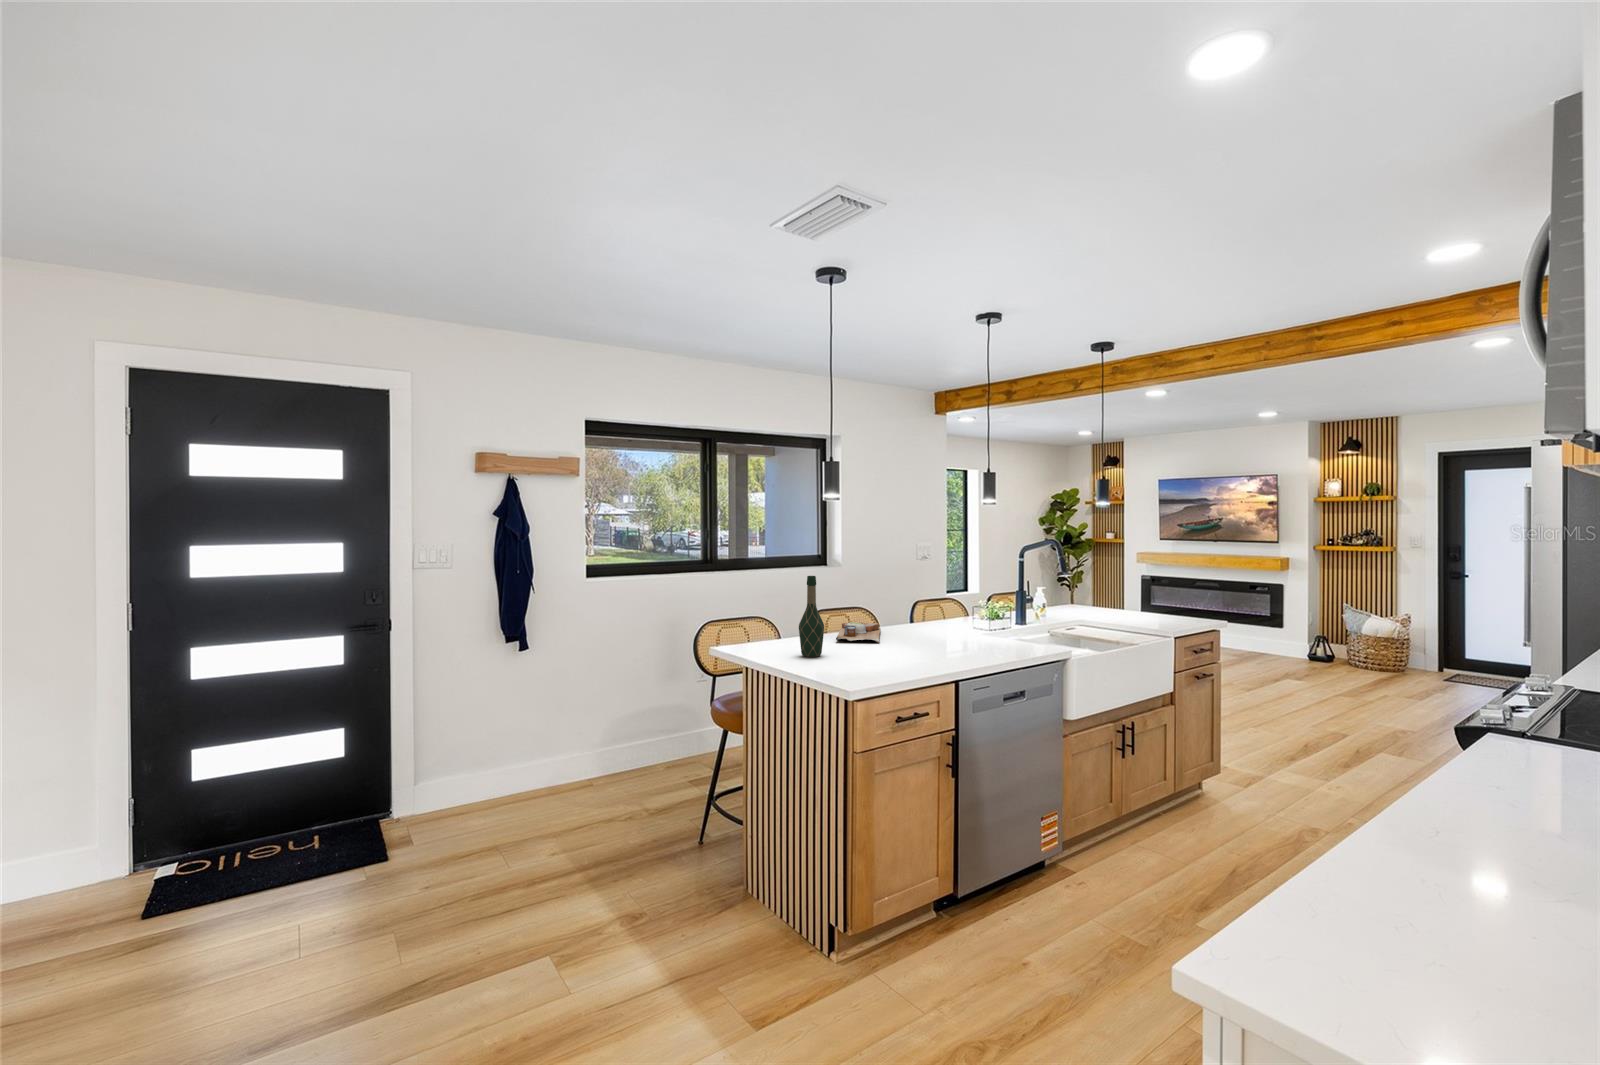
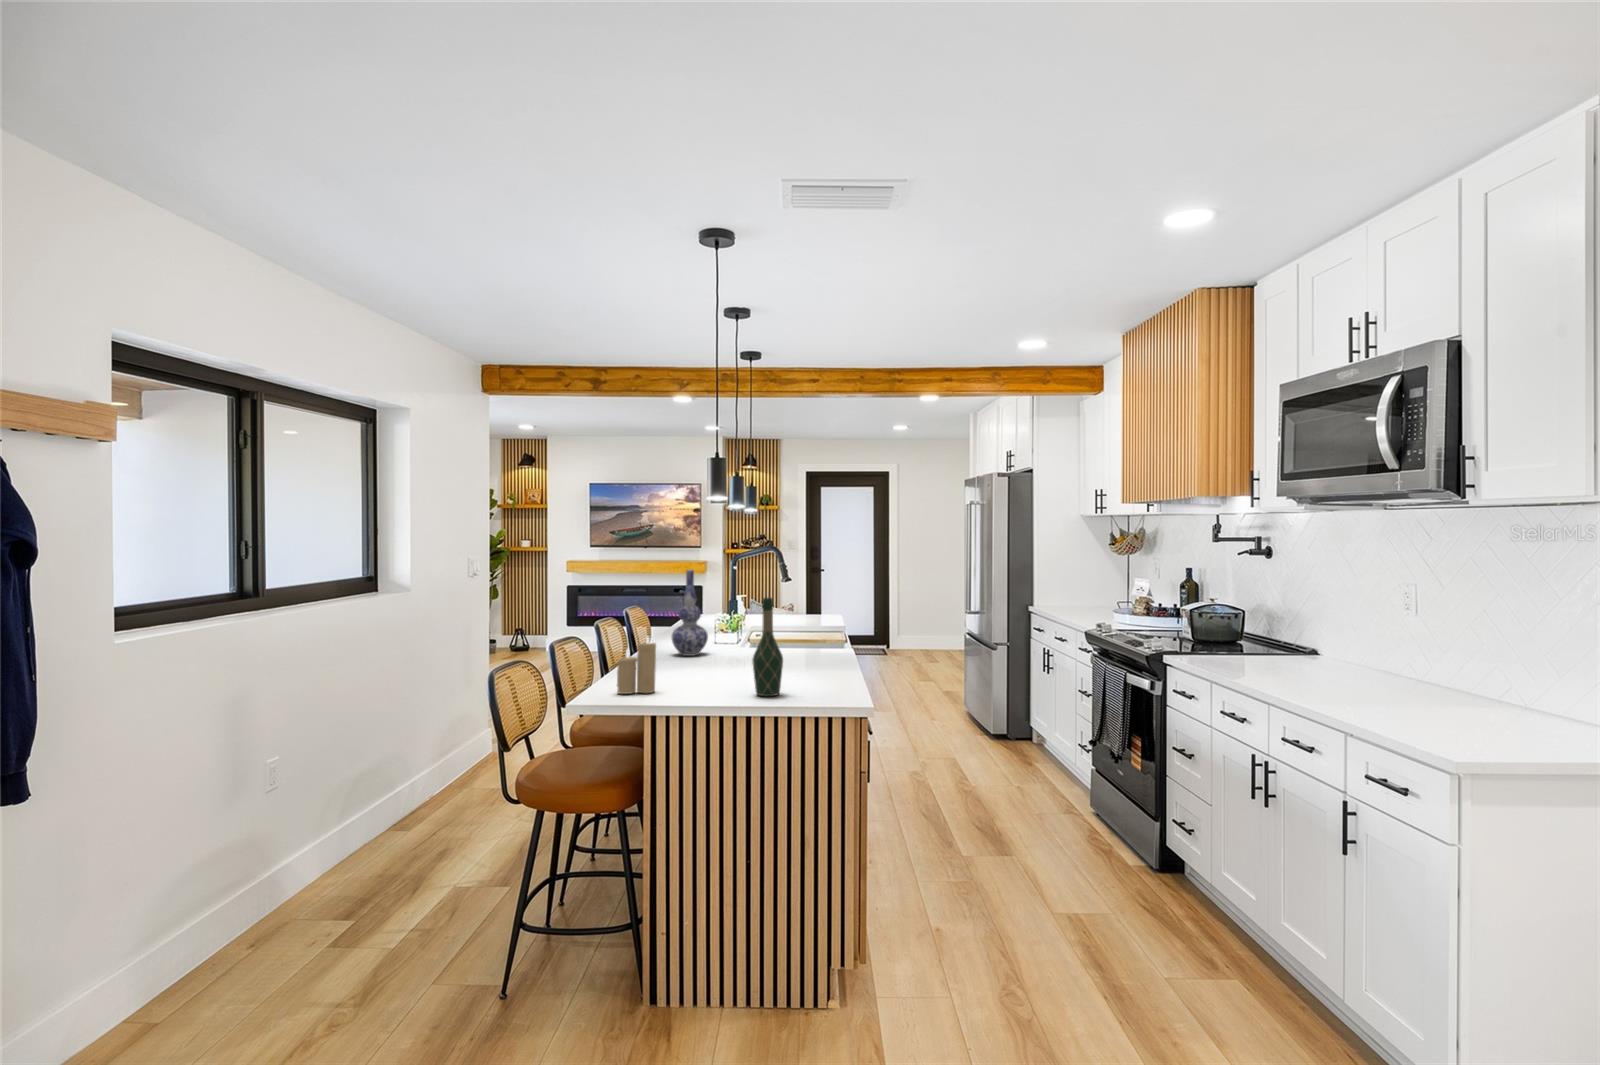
vase: none [893,555,924,628] -> present [672,569,708,656]
candle: none [752,600,777,642] -> present [617,637,656,694]
cutting board: present [836,621,881,643] -> none [648,653,755,677]

